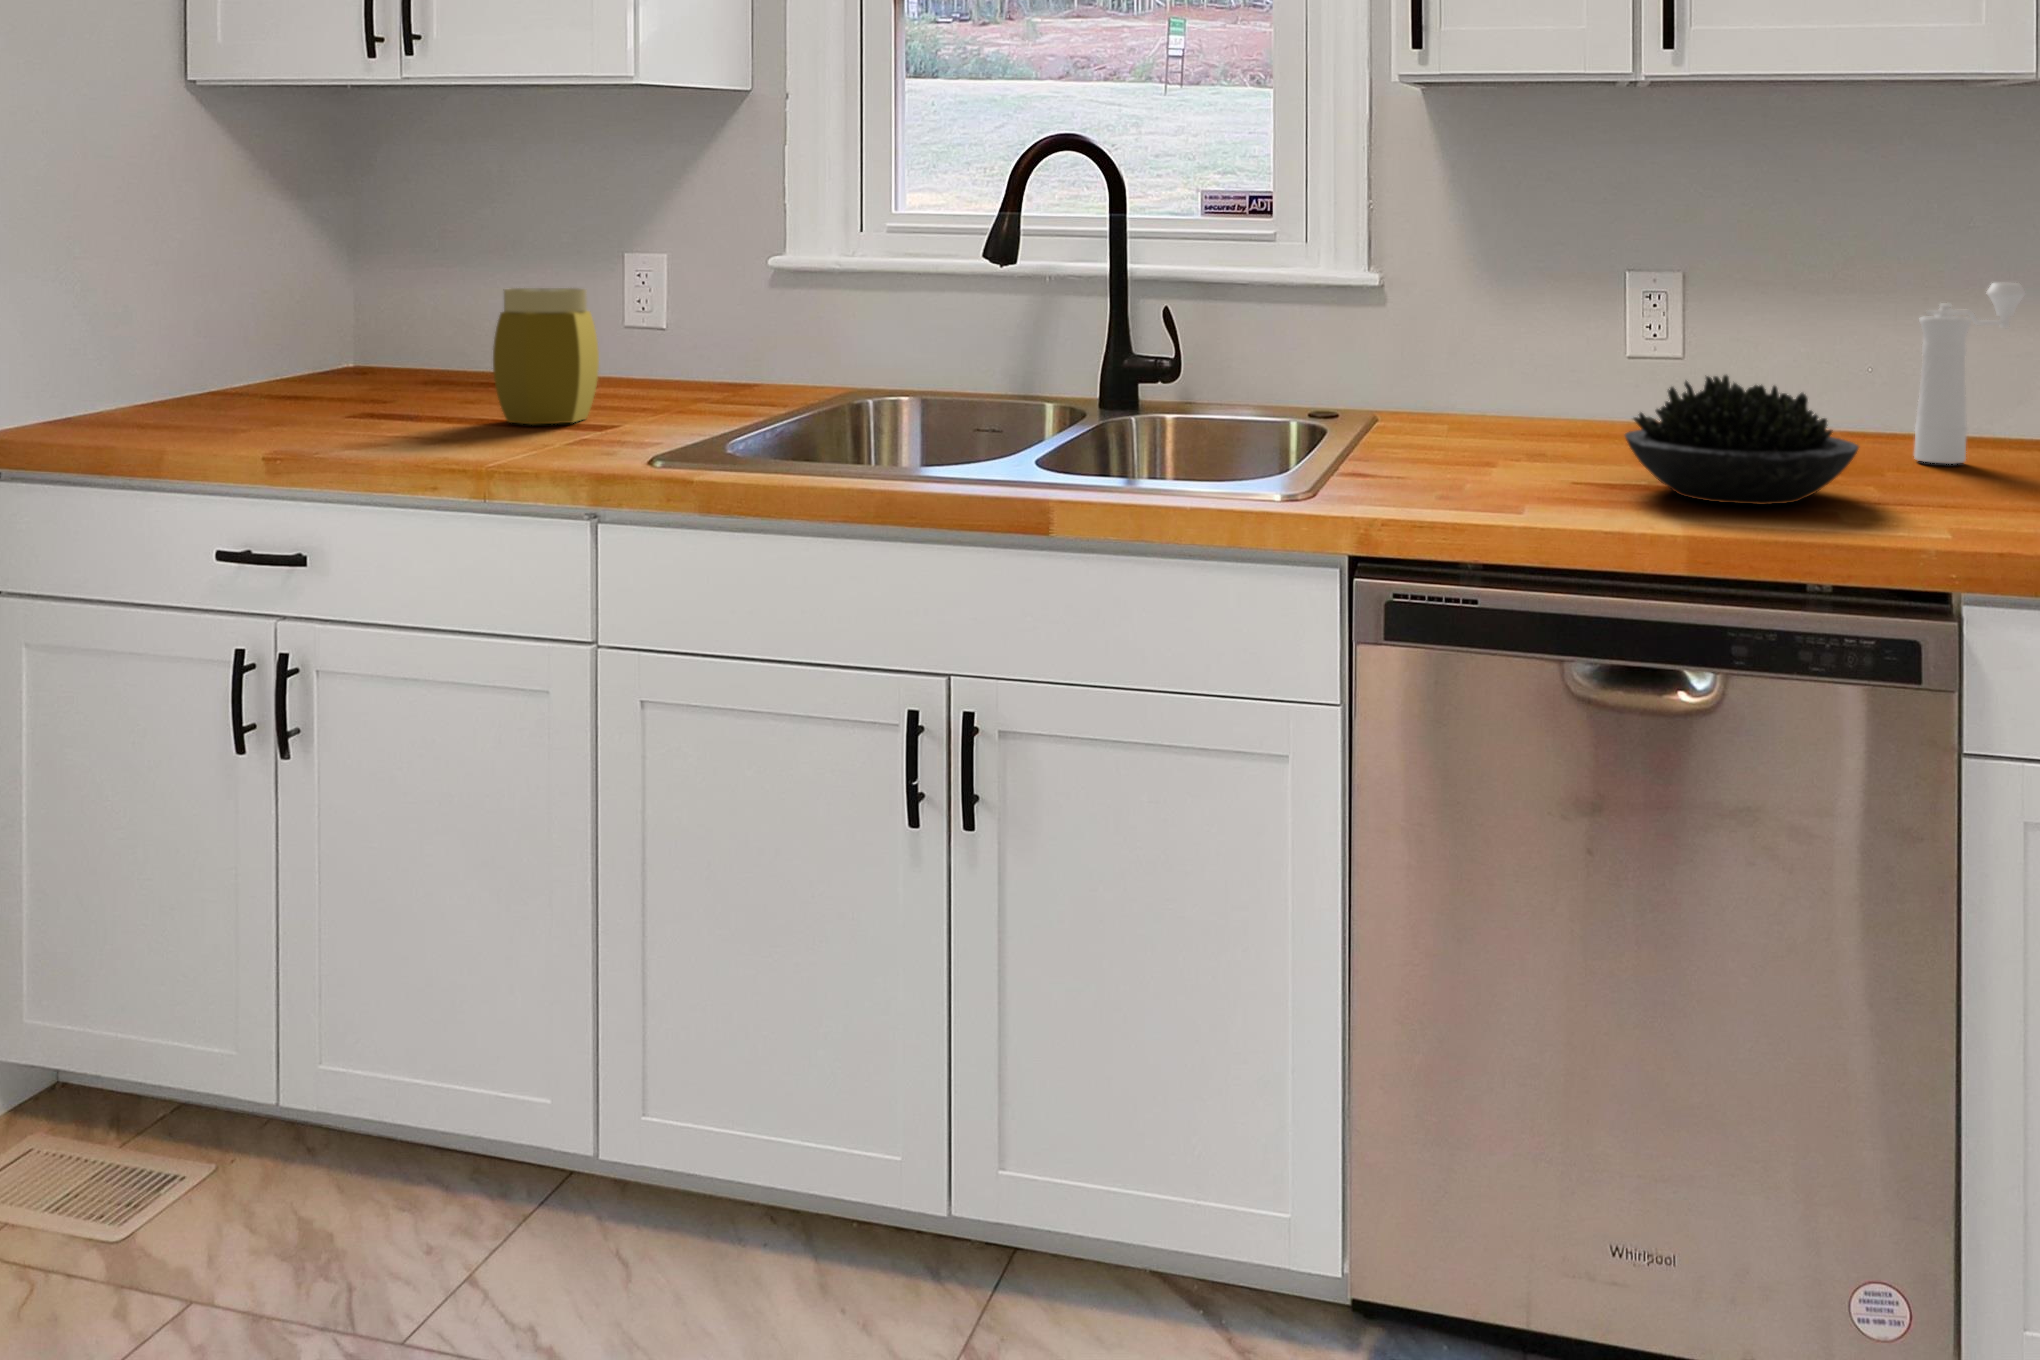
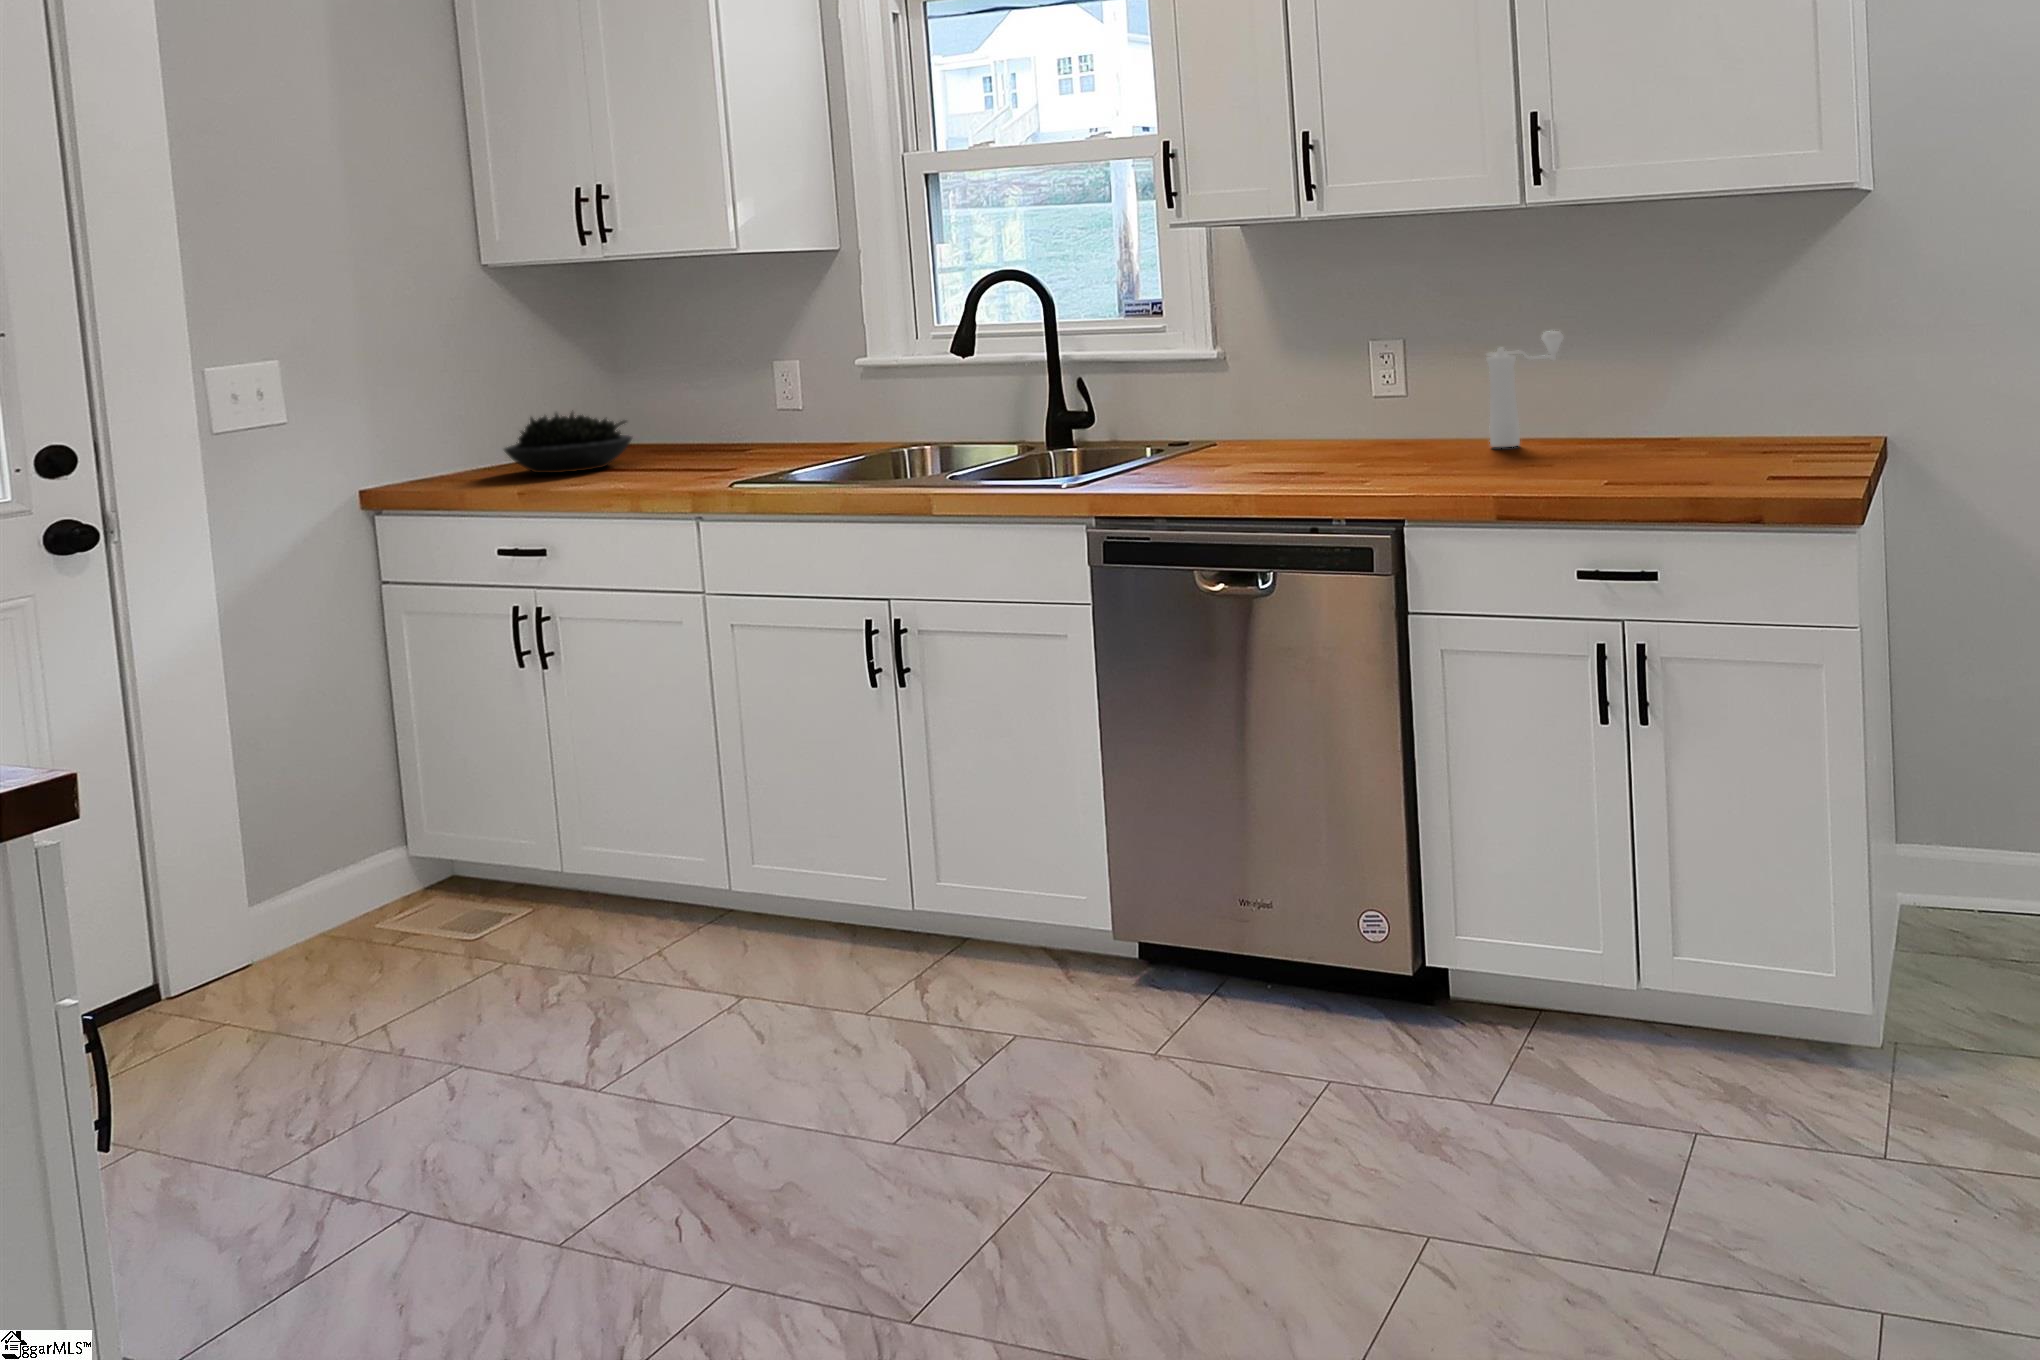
jar: present [493,288,599,424] -> none [660,382,727,468]
succulent plant: present [1625,375,1859,505] -> present [504,412,632,473]

